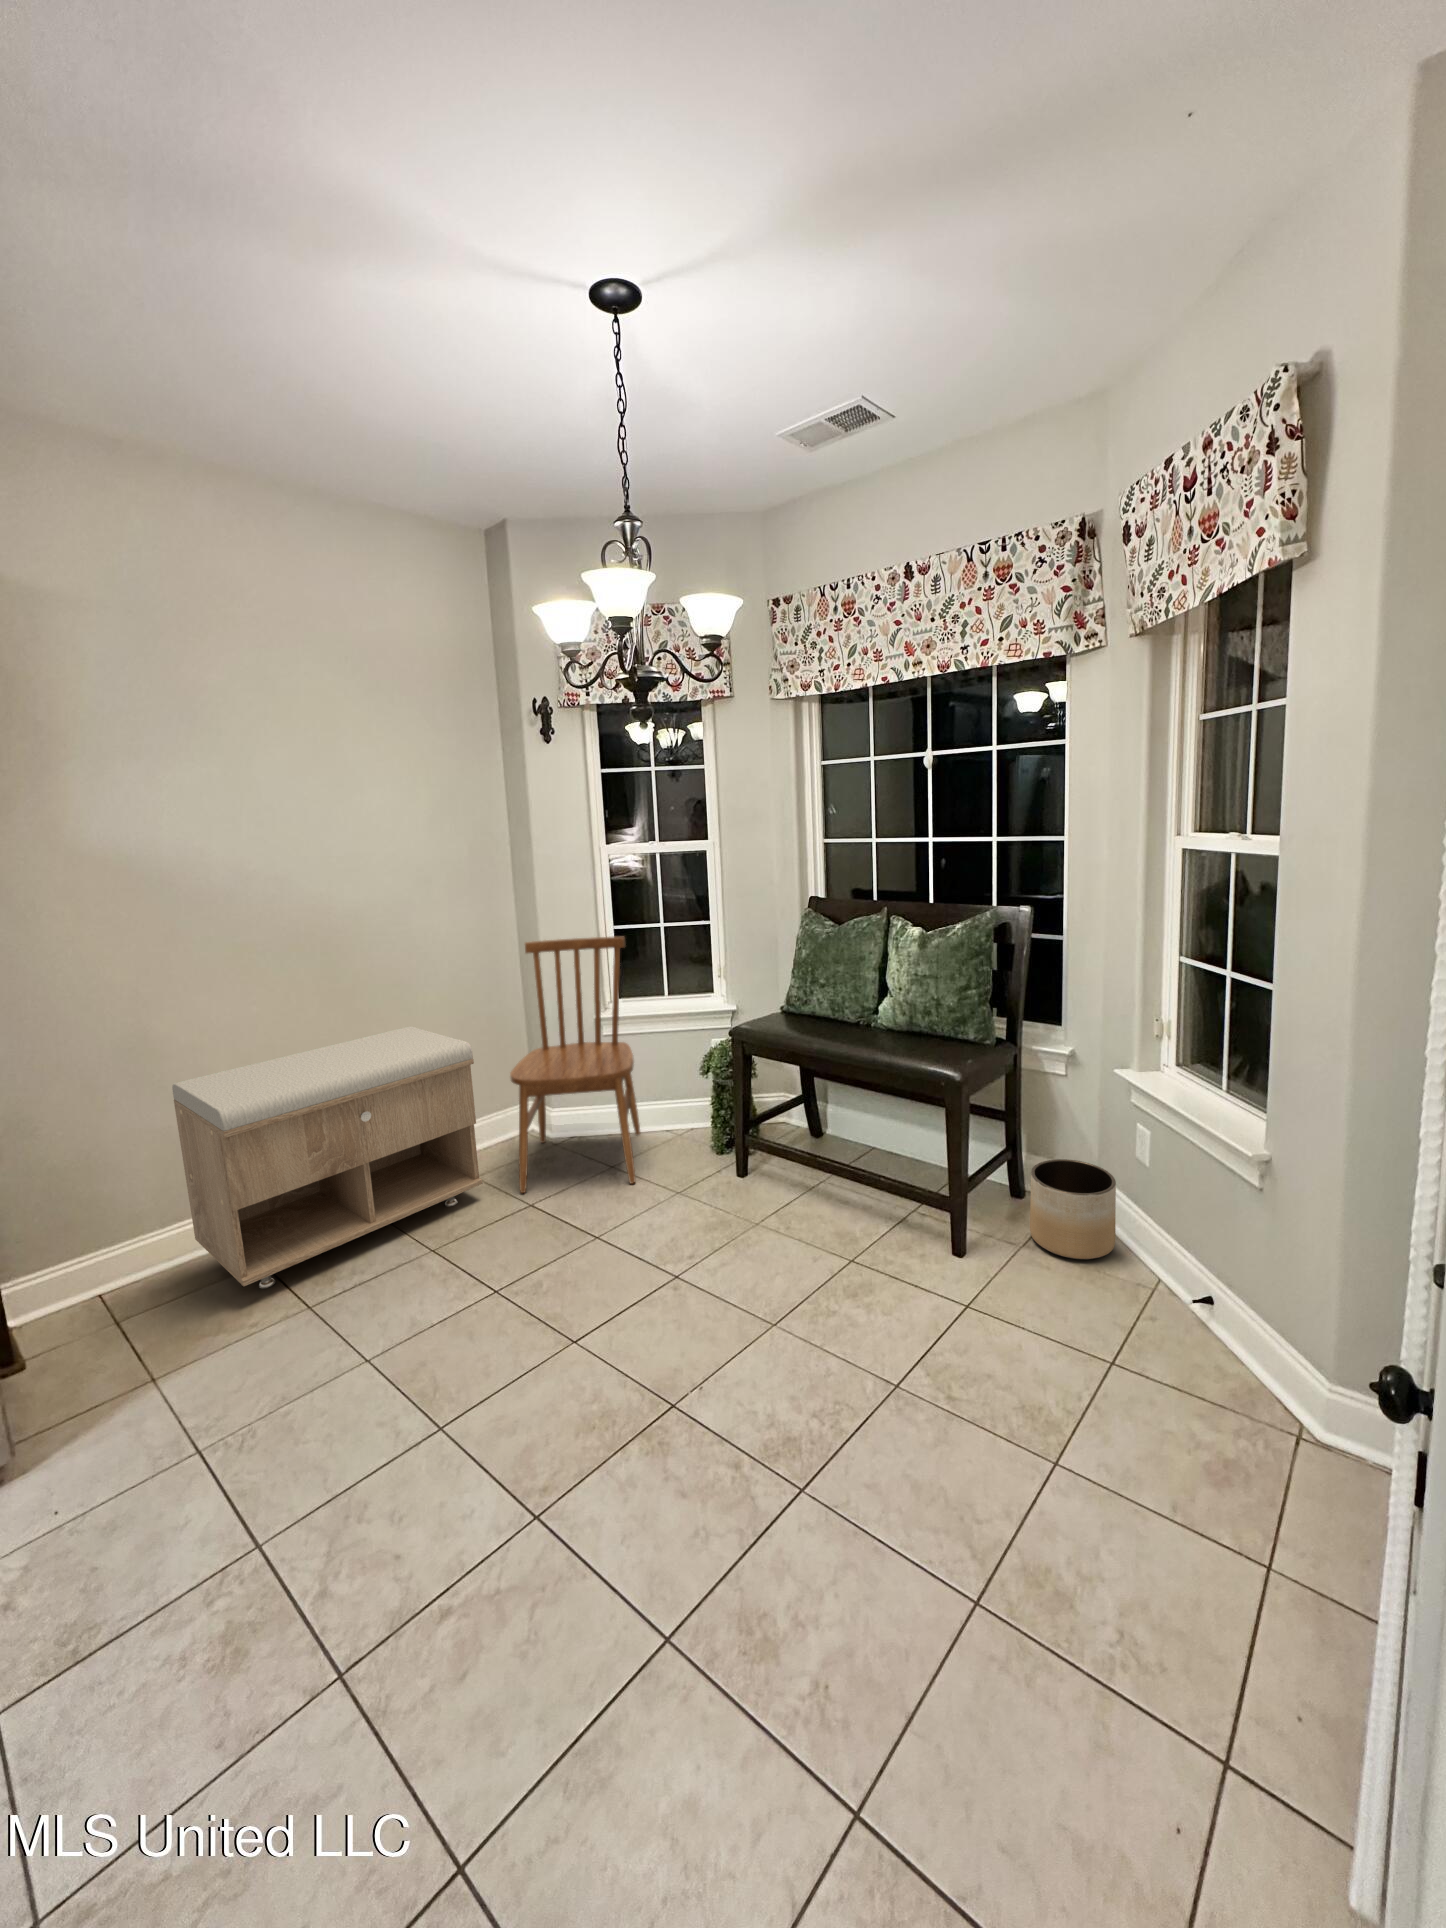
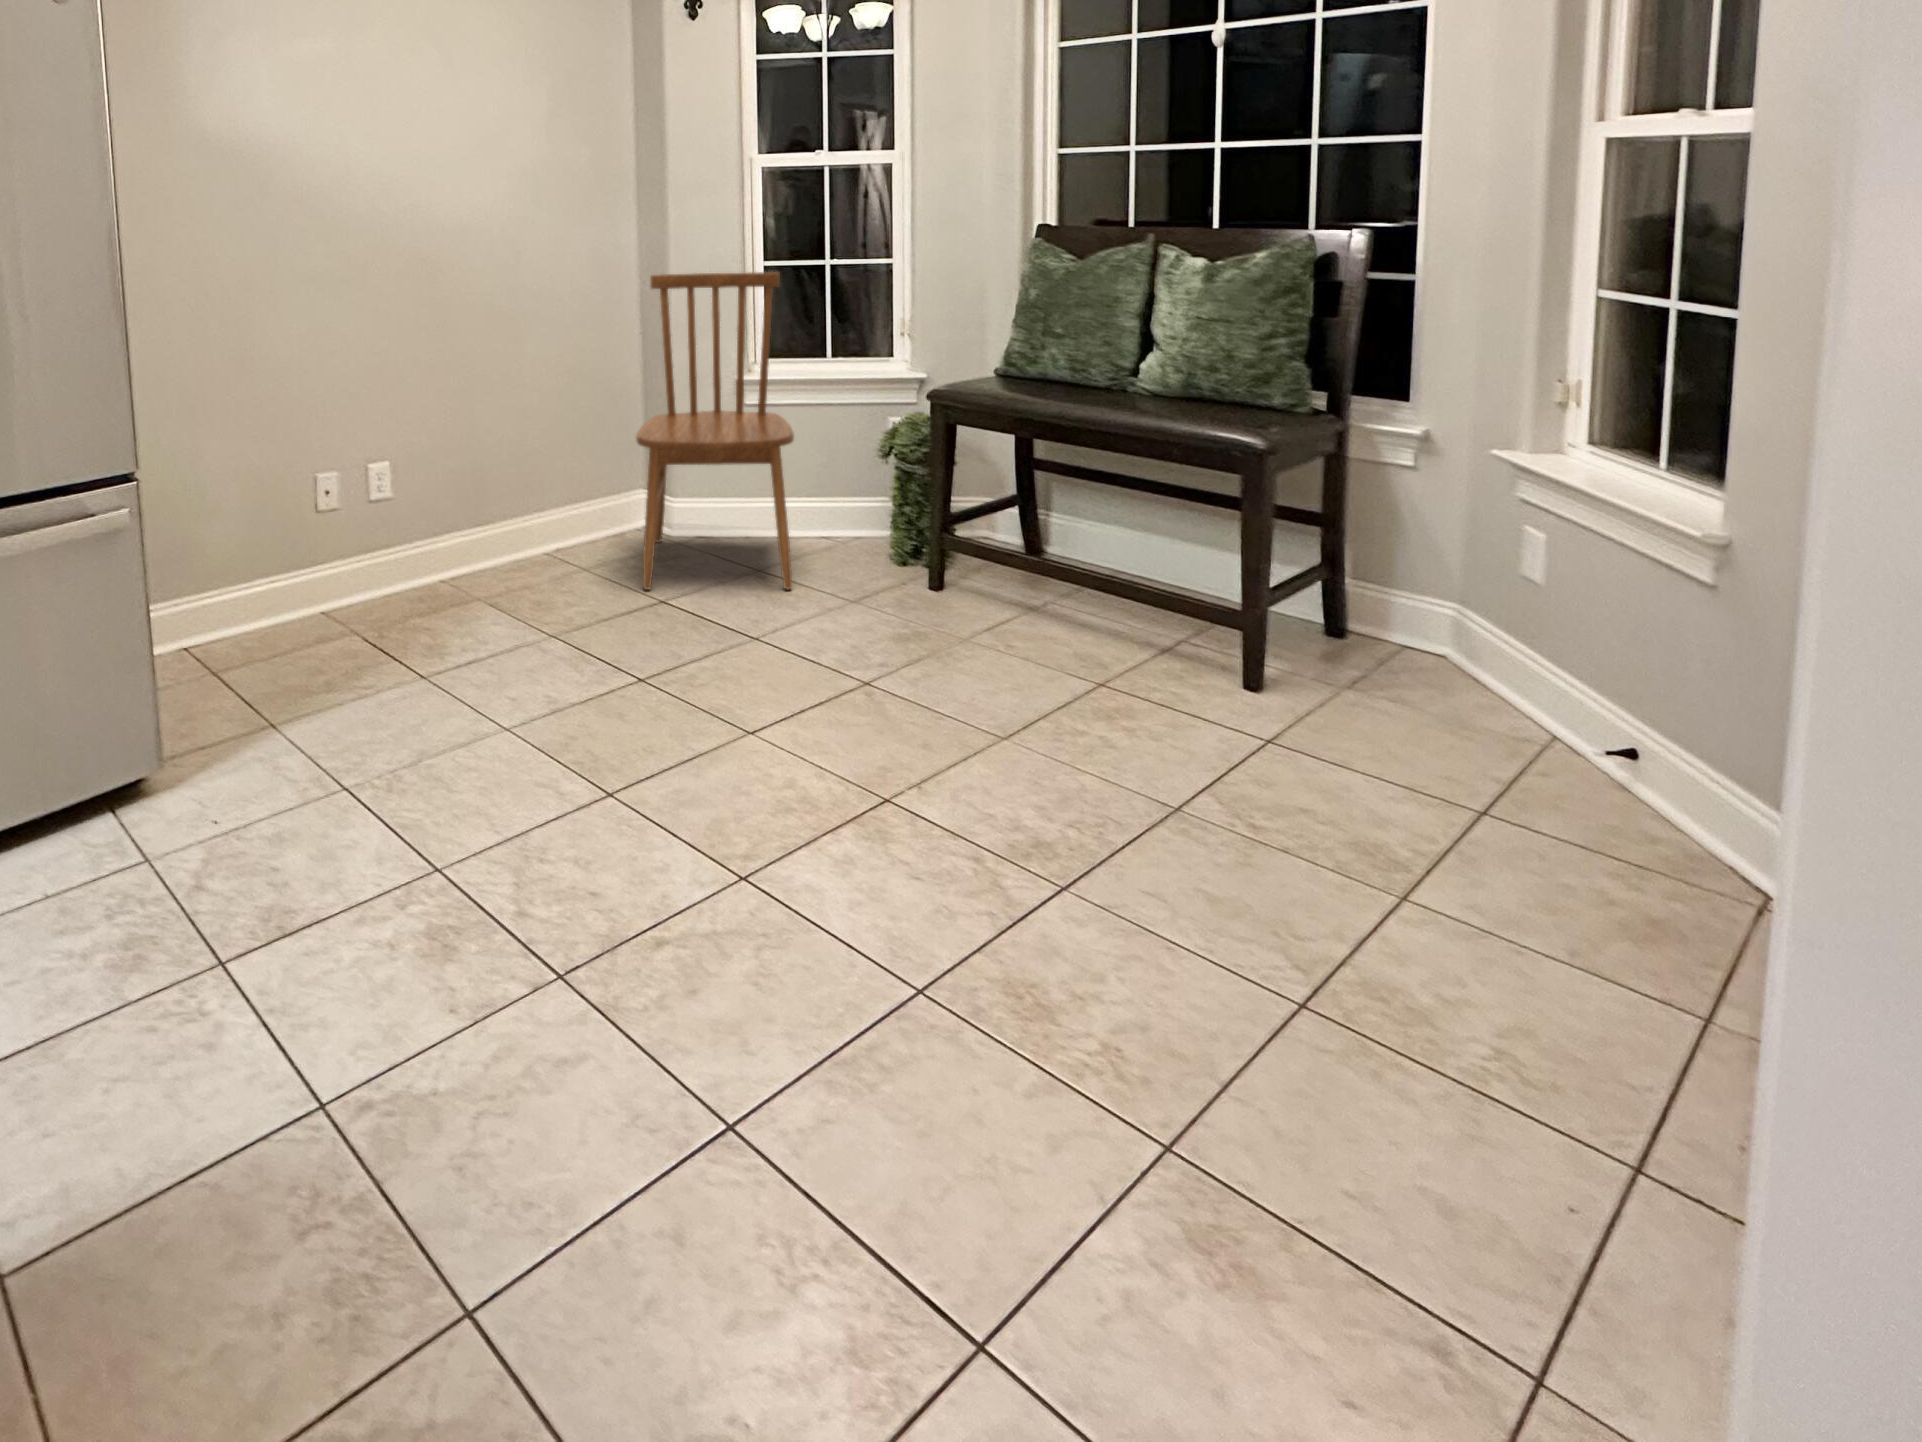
storage bench: present [172,1026,482,1288] -> none [262,372,598,656]
planter: present [1030,1159,1116,1259] -> none [1361,578,1494,708]

